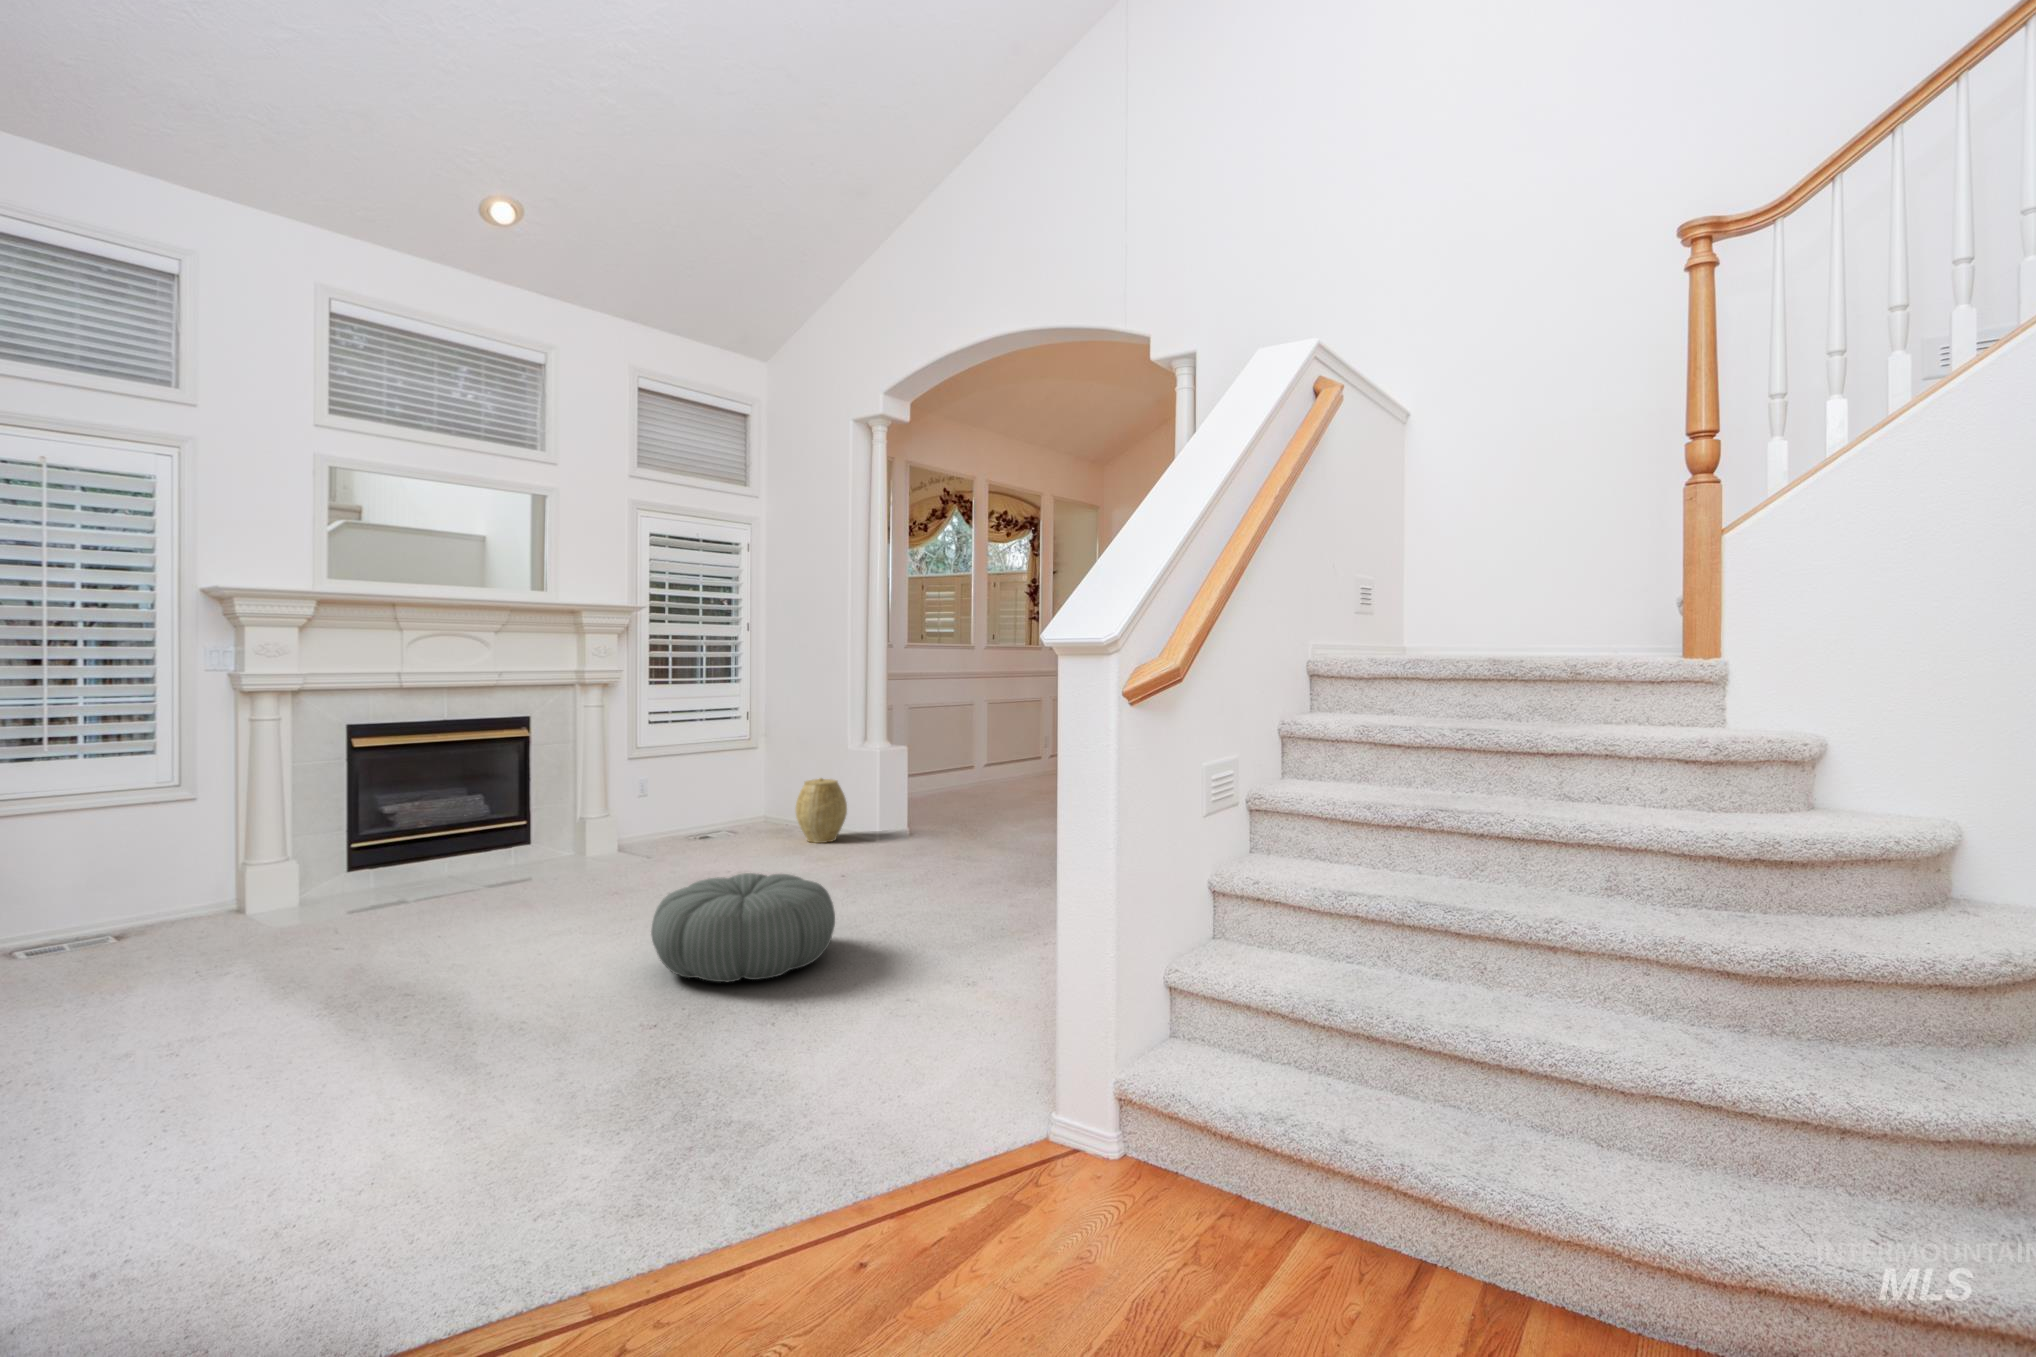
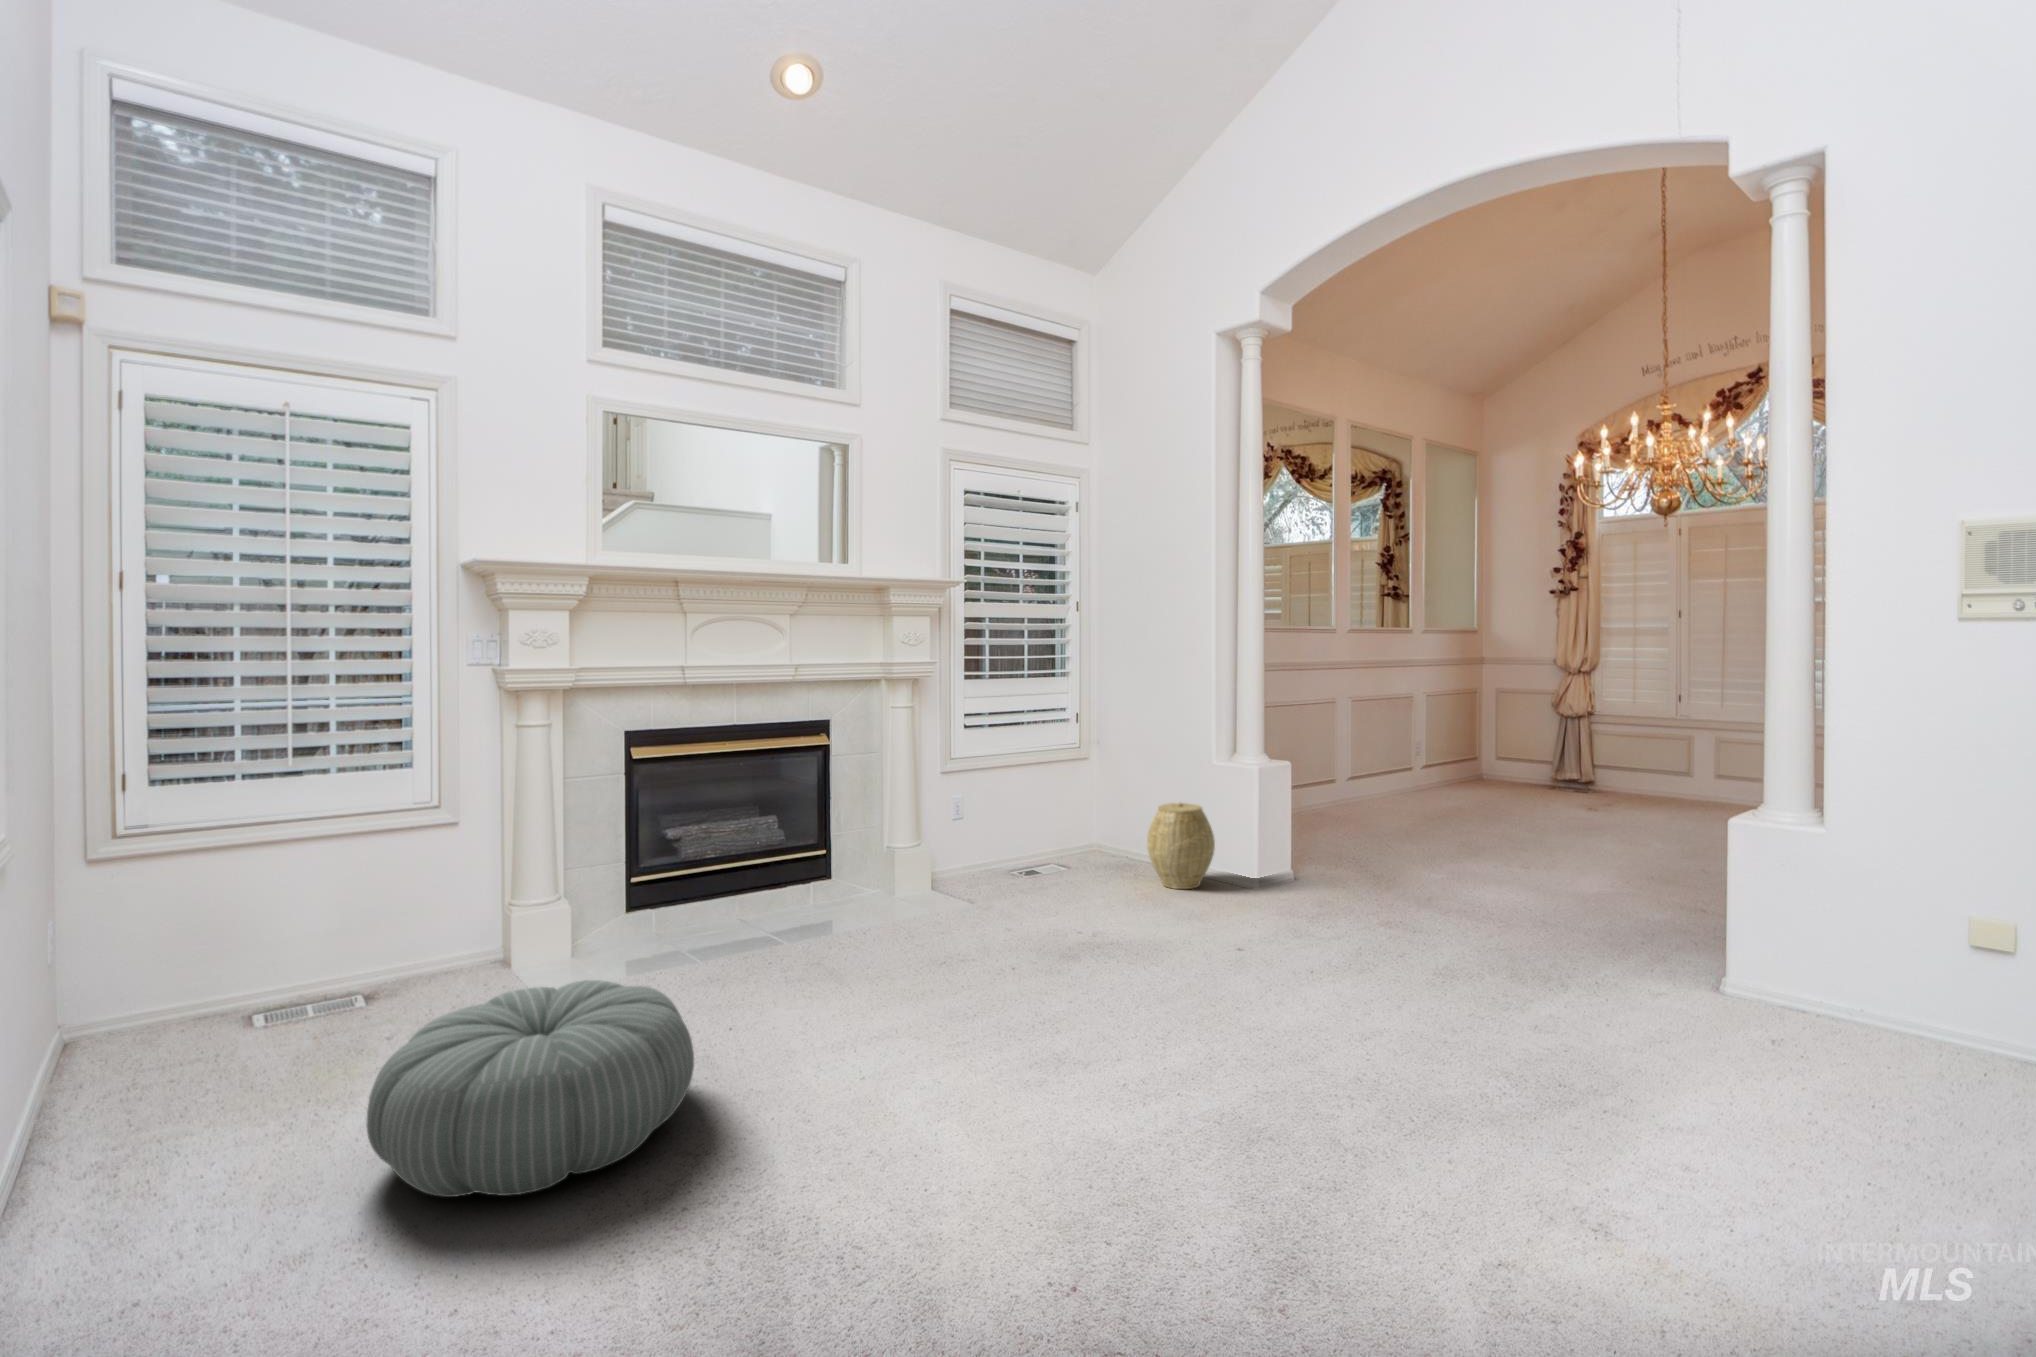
pouf: present [651,873,835,982] -> present [366,980,694,1197]

